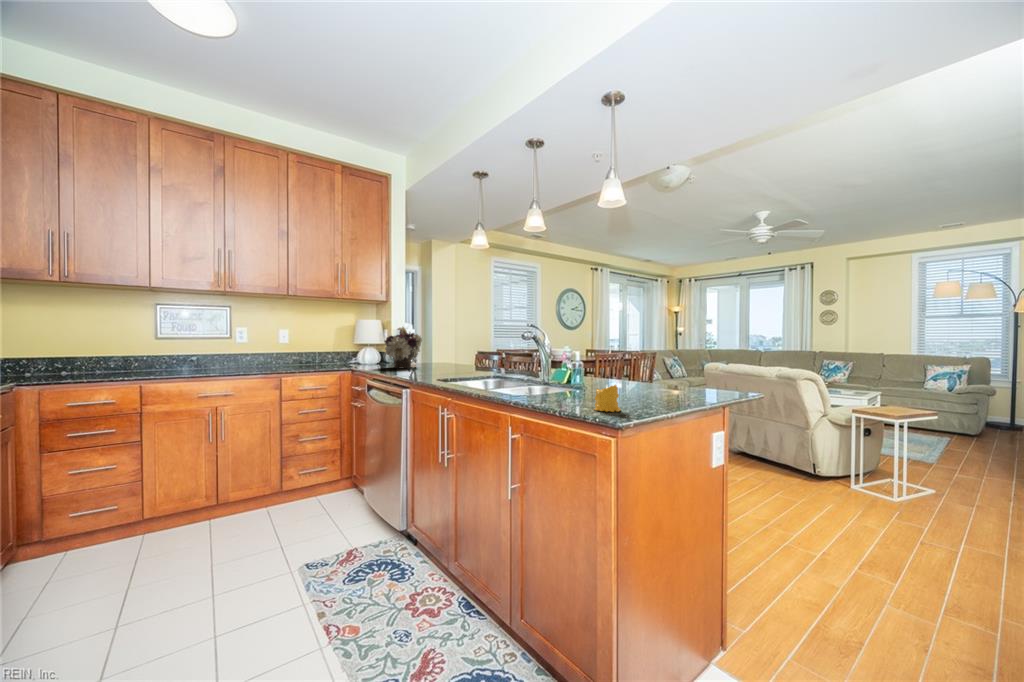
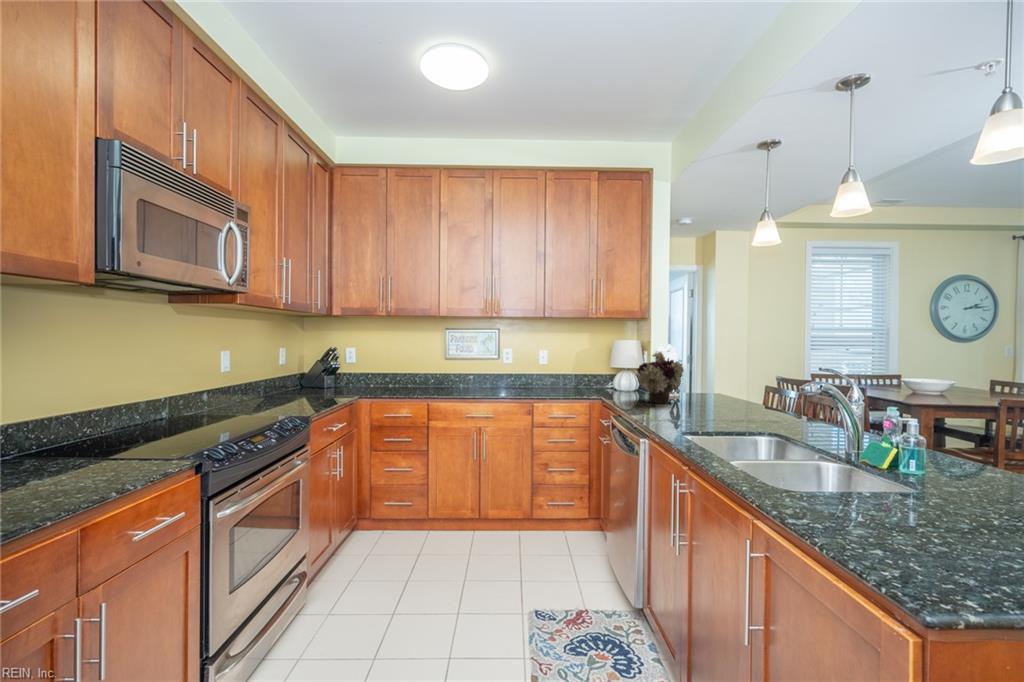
candle: present [594,385,621,412] -> none [886,521,952,582]

